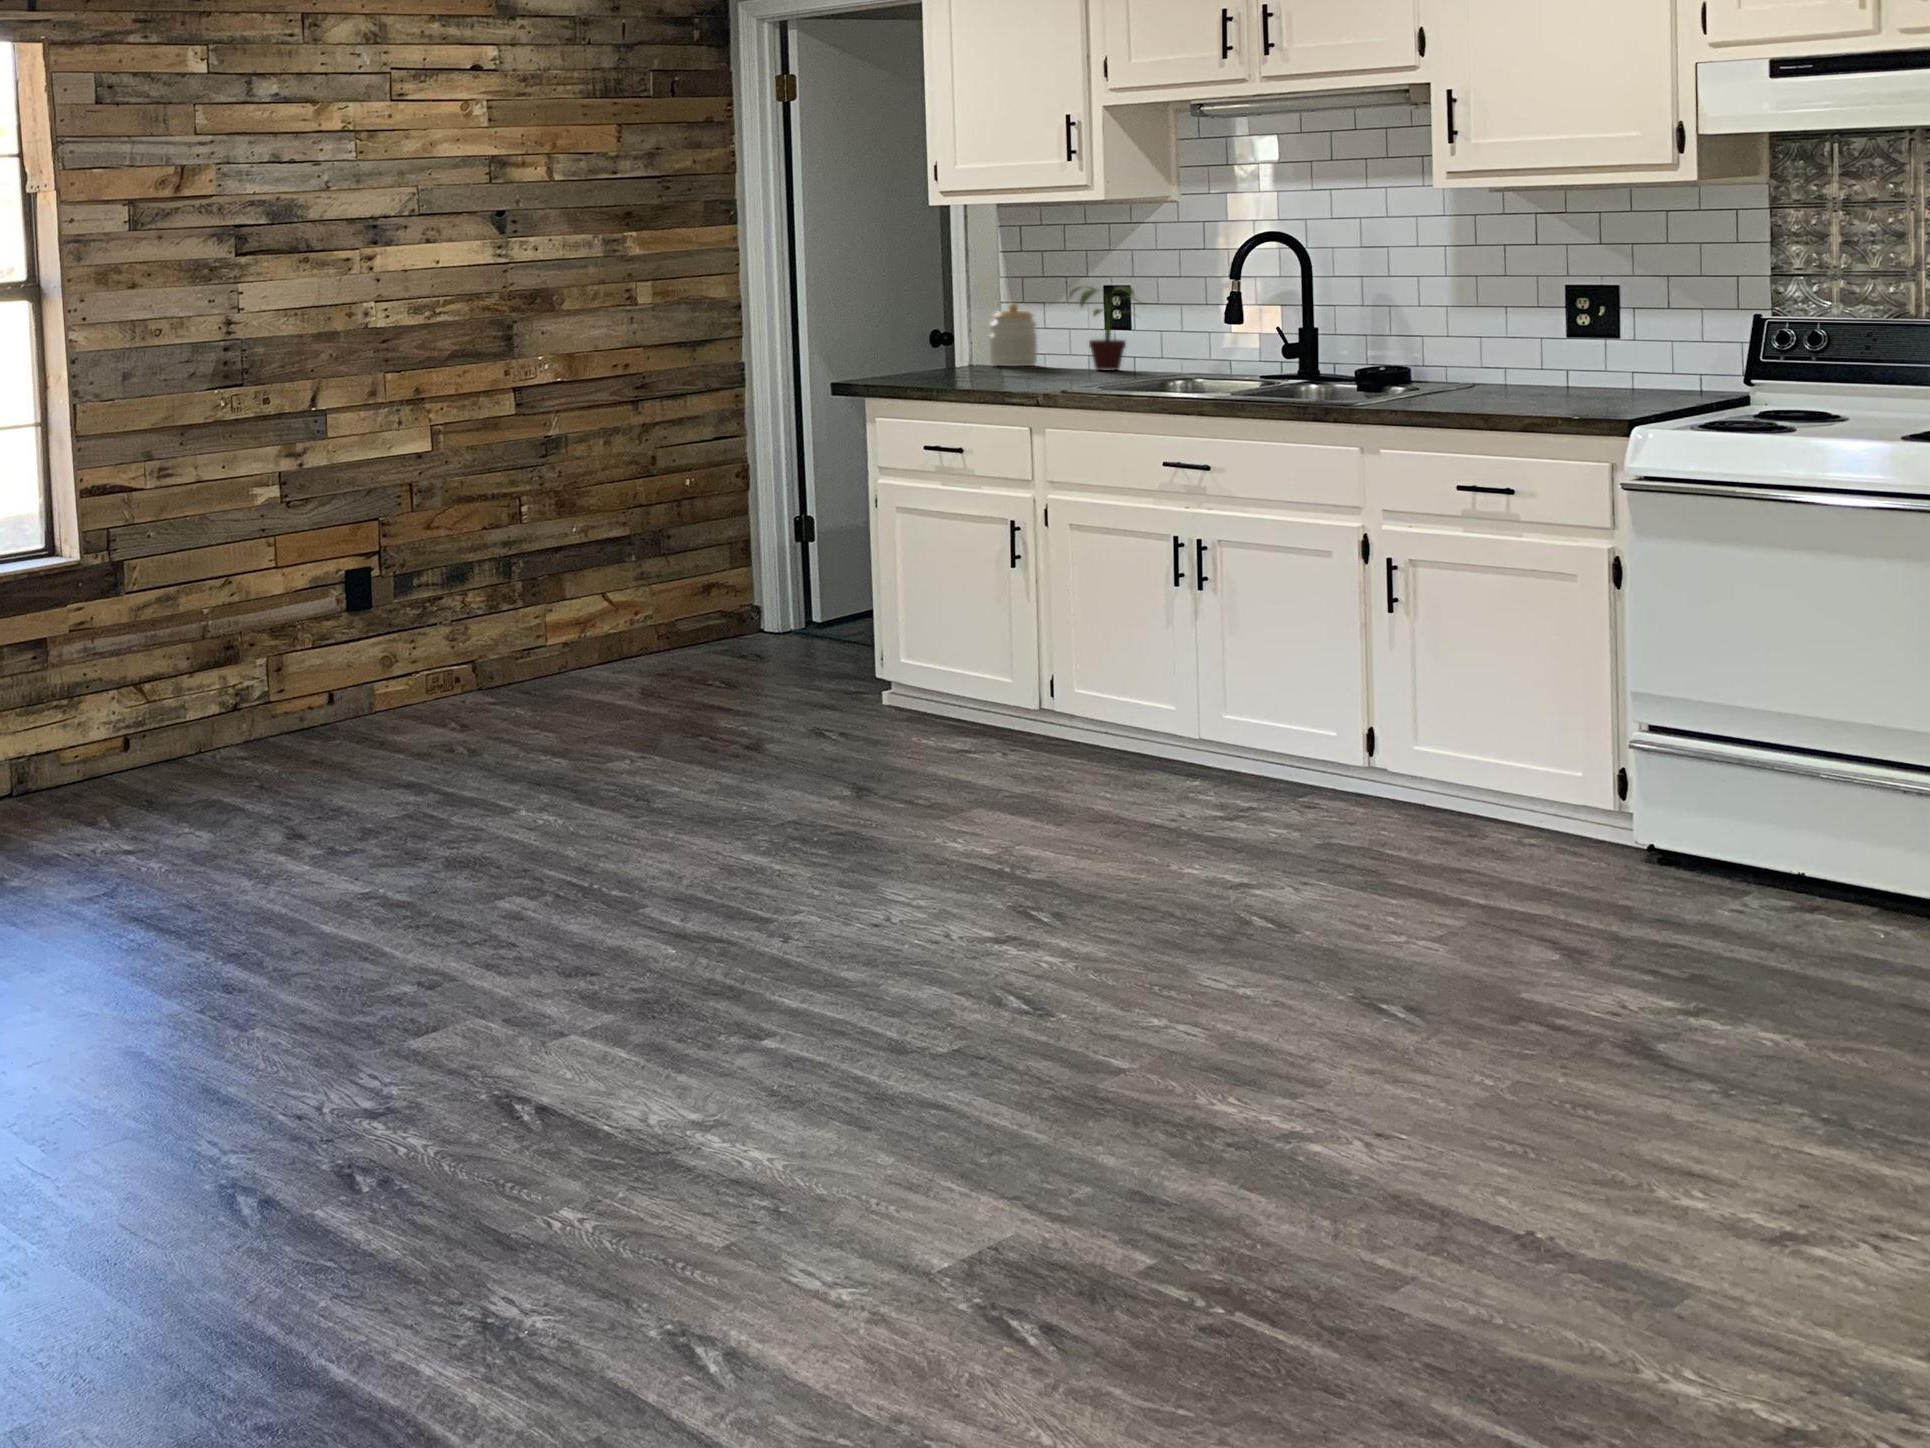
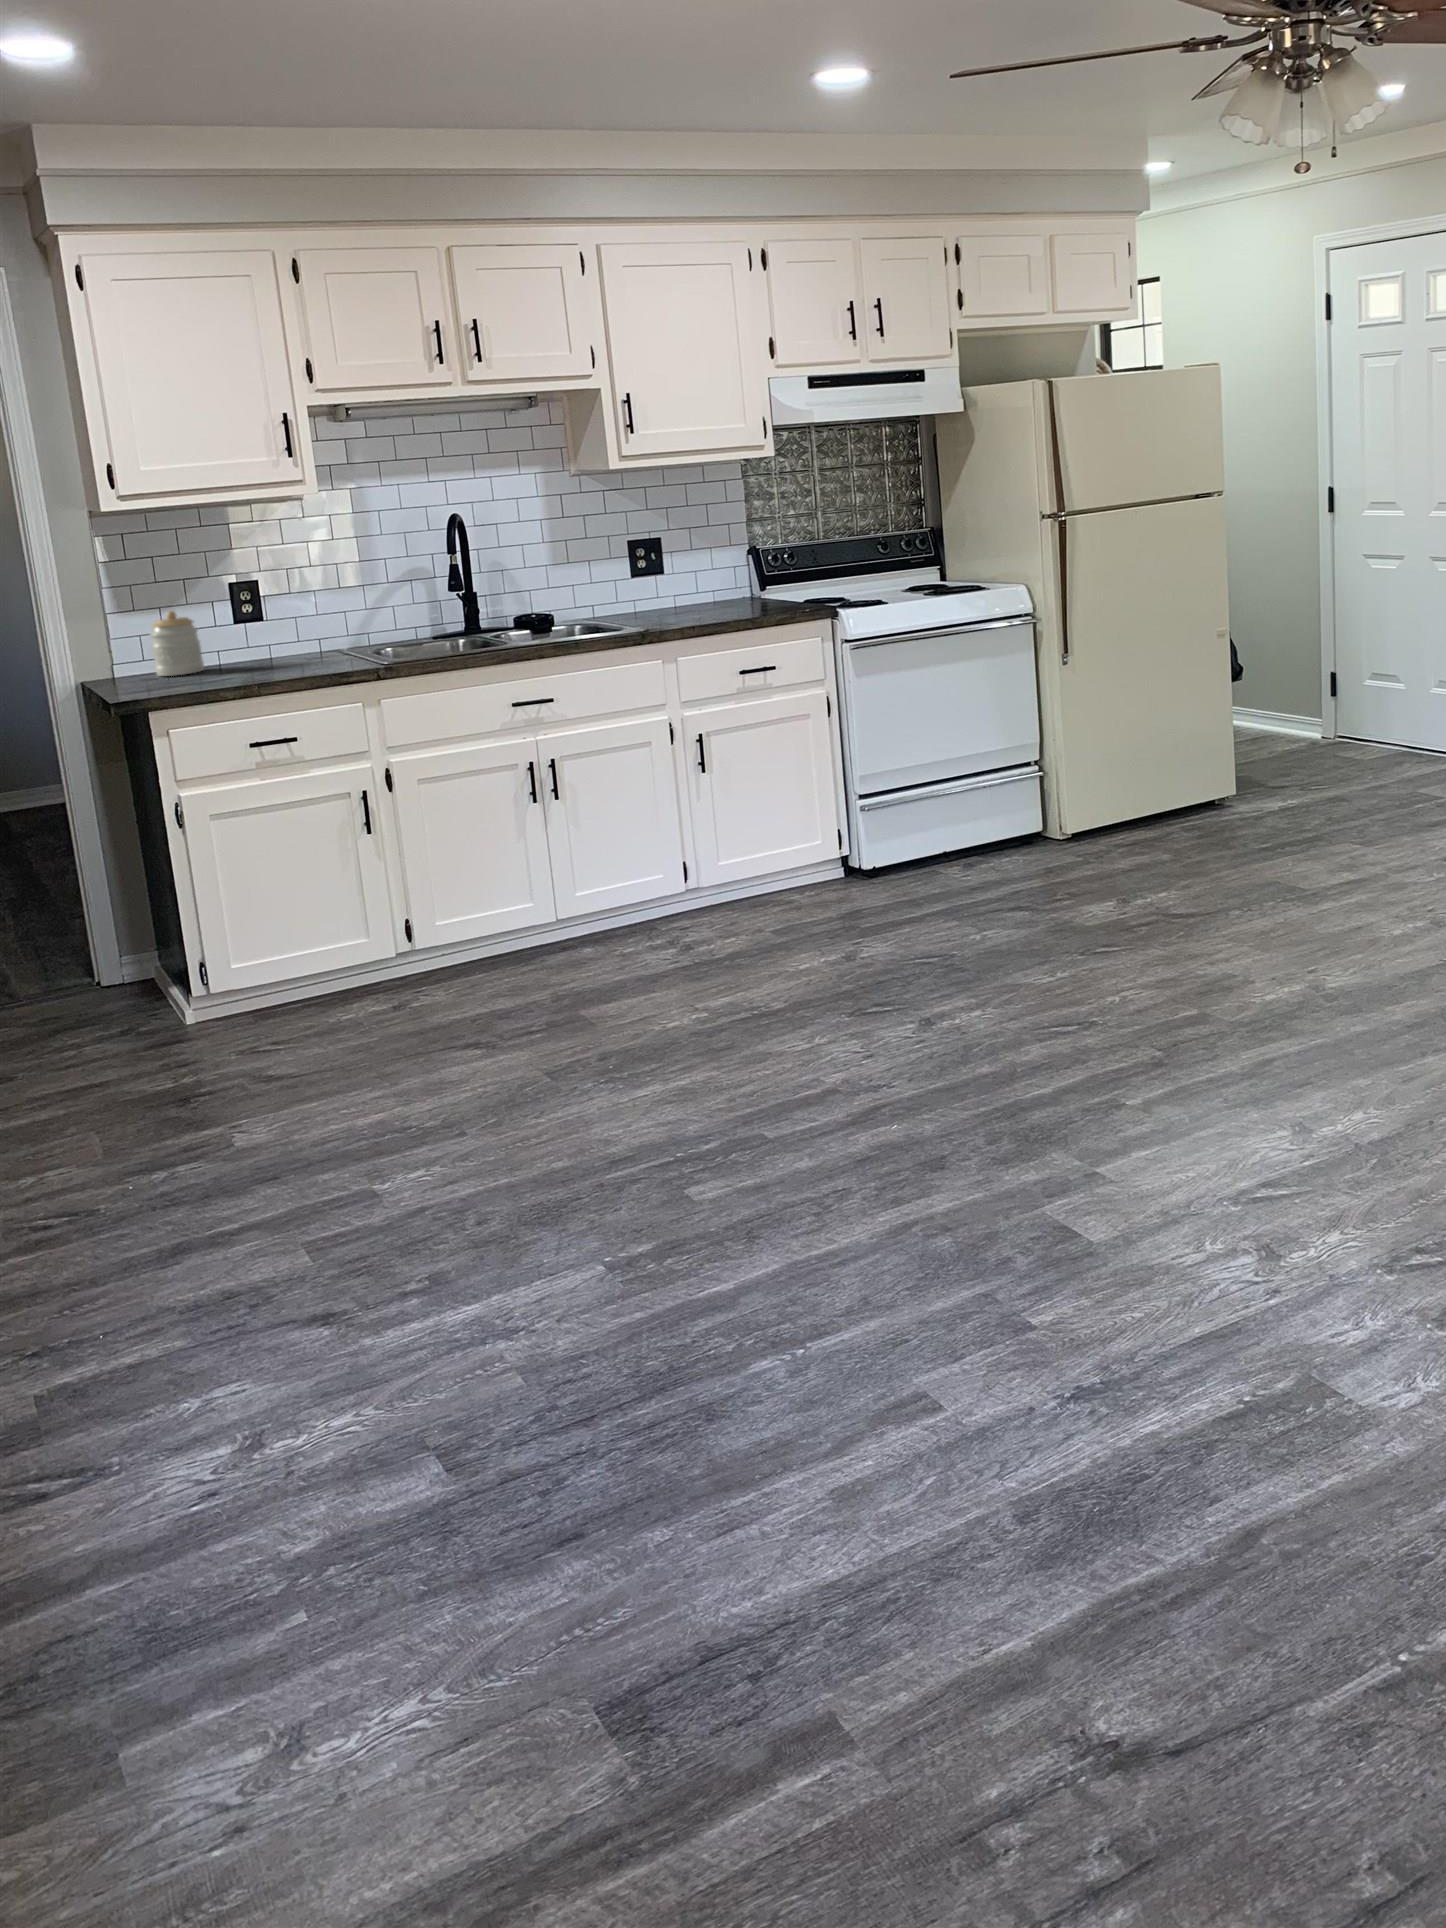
potted plant: present [1069,286,1136,370] -> none [242,581,321,660]

